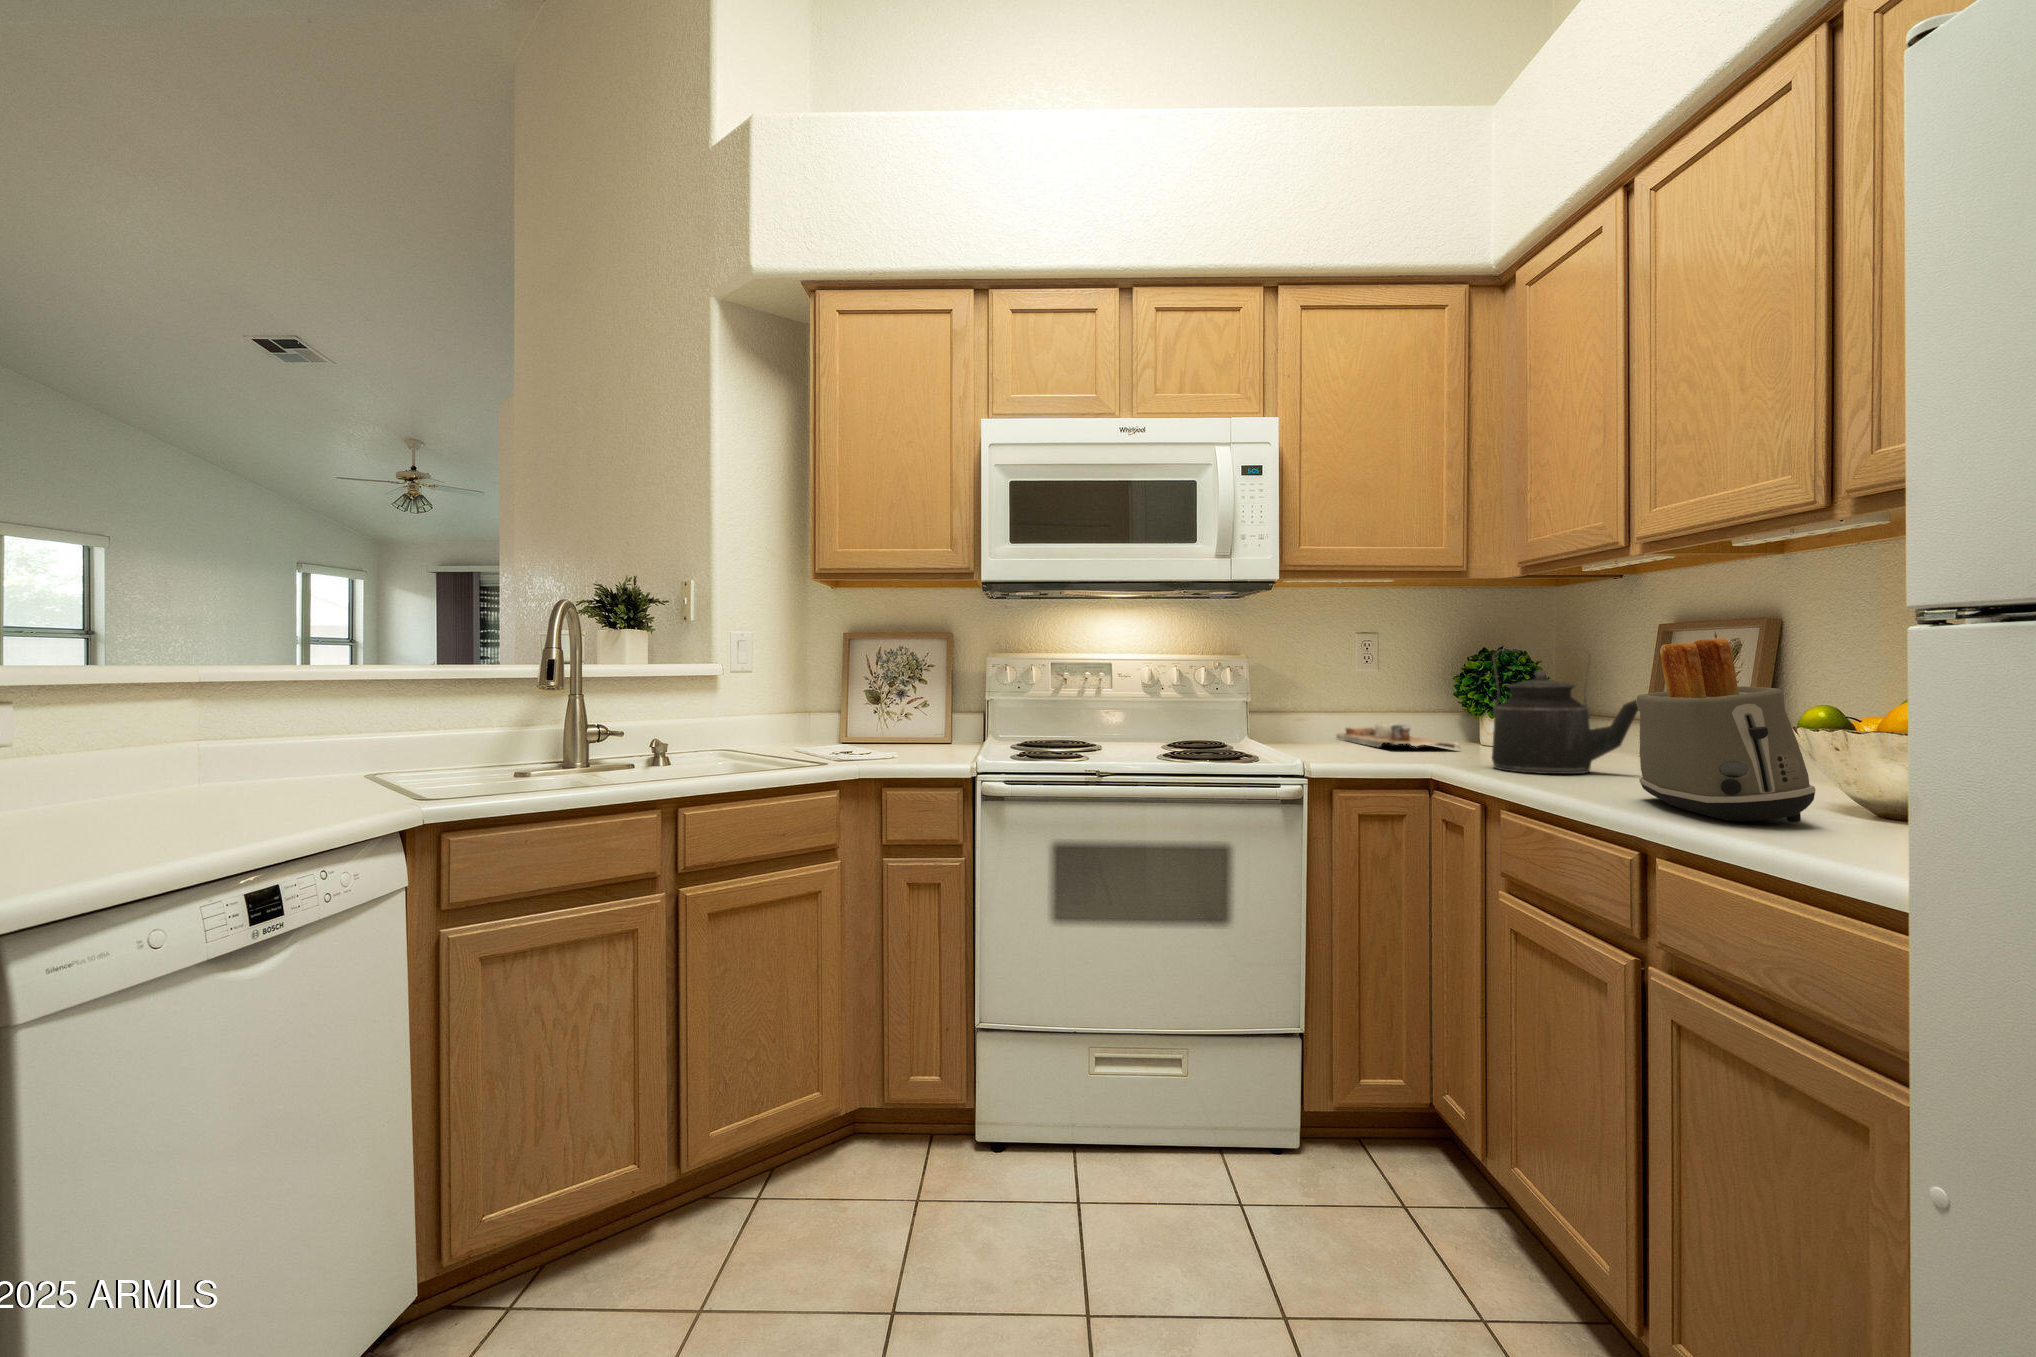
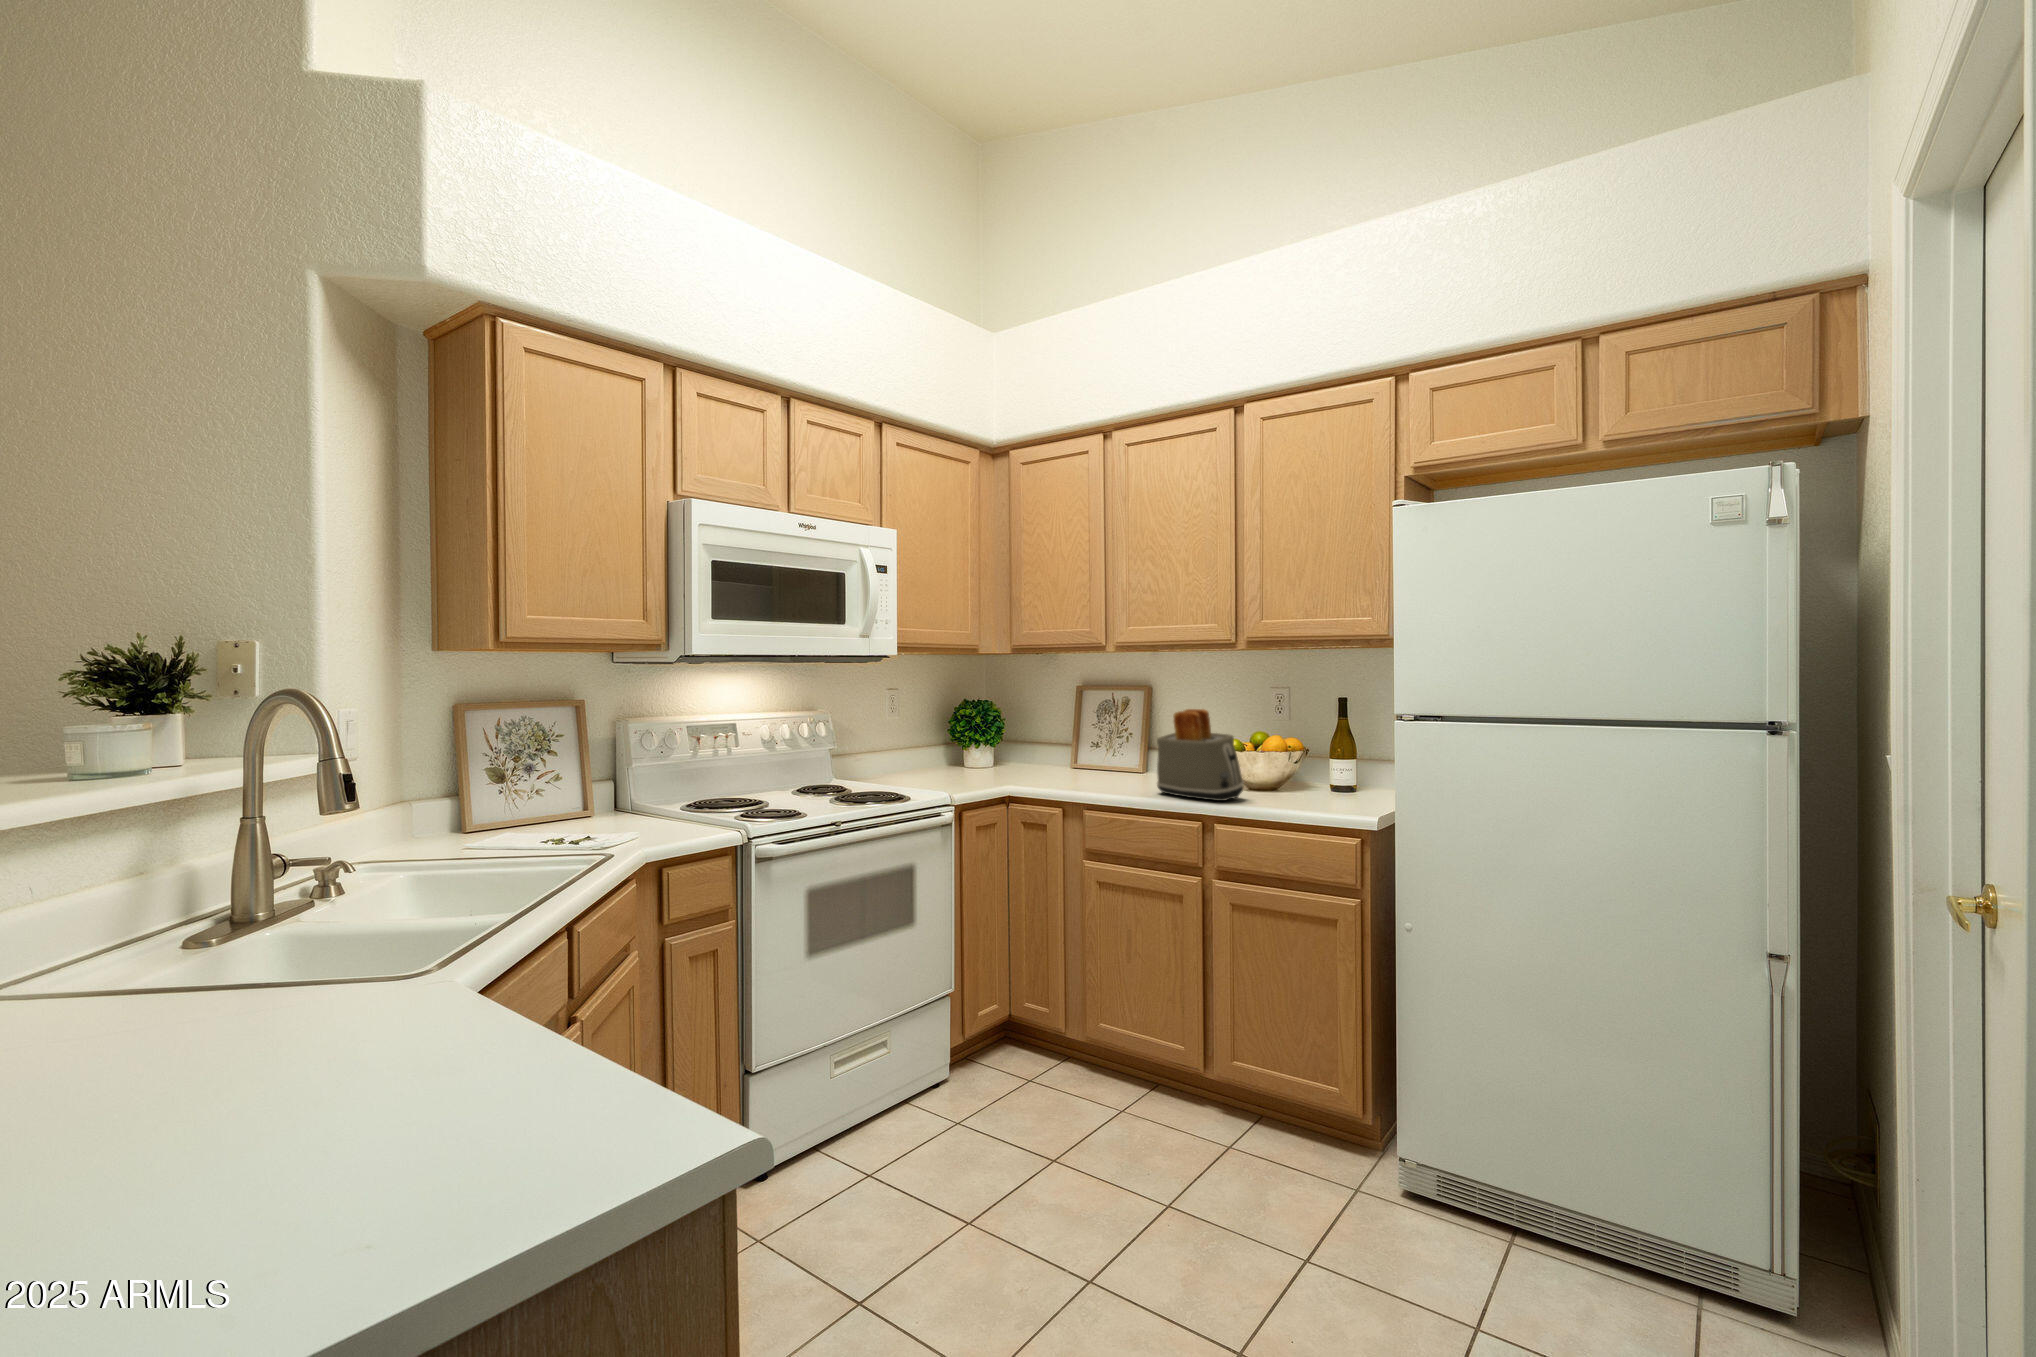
kettle: present [1492,649,1639,774] -> none [1036,706,1112,785]
cutting board: present [1337,722,1460,748] -> none [874,757,981,776]

